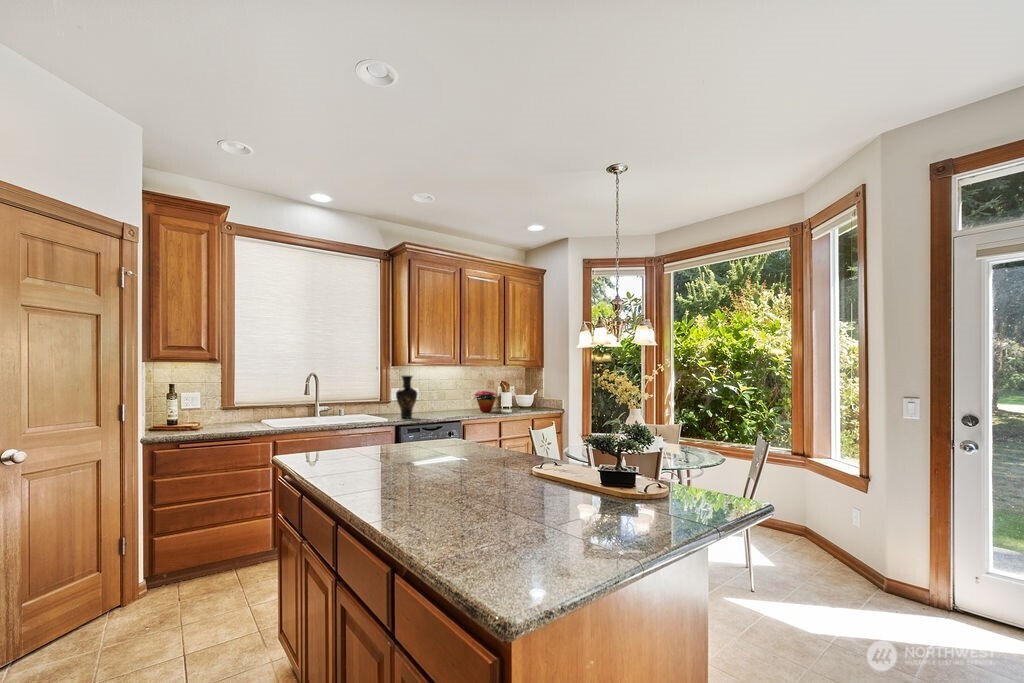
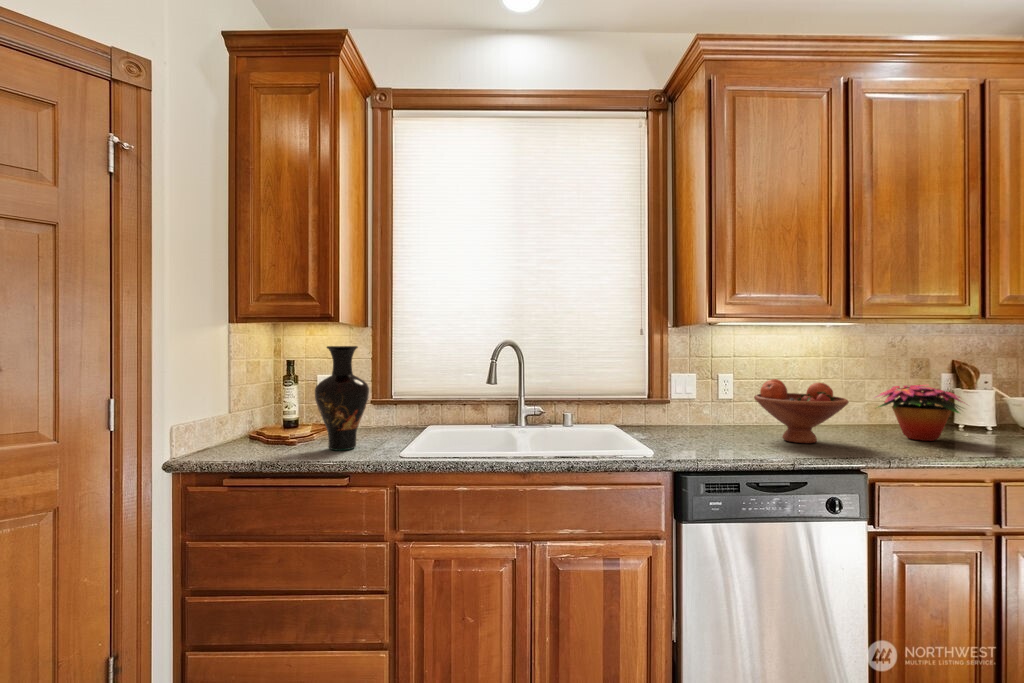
vase: present [396,376,417,418] -> present [315,346,369,450]
fruit bowl: none [426,390,460,415] -> present [754,379,849,443]

